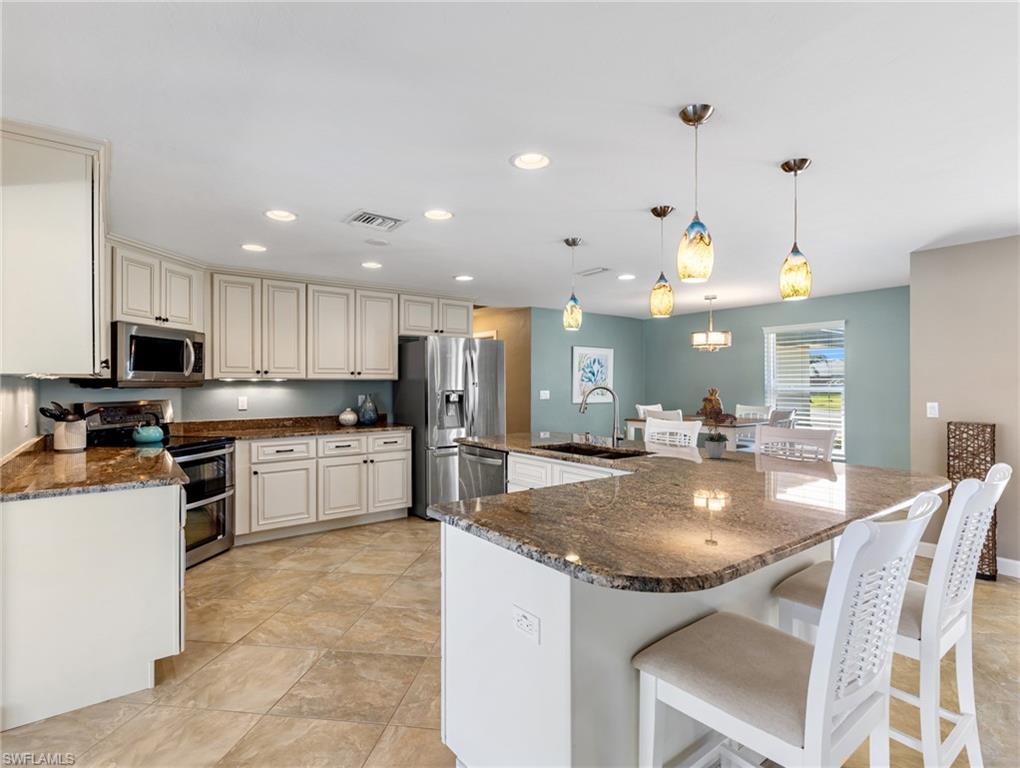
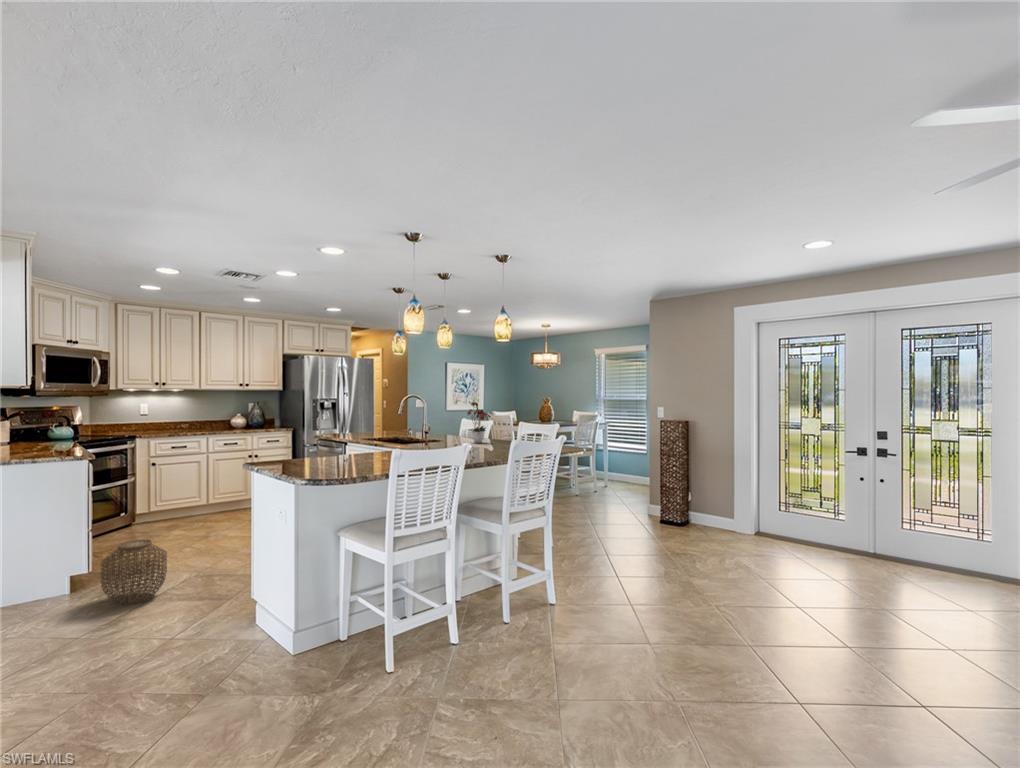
woven basket: none [201,605,293,711] -> present [101,540,167,604]

